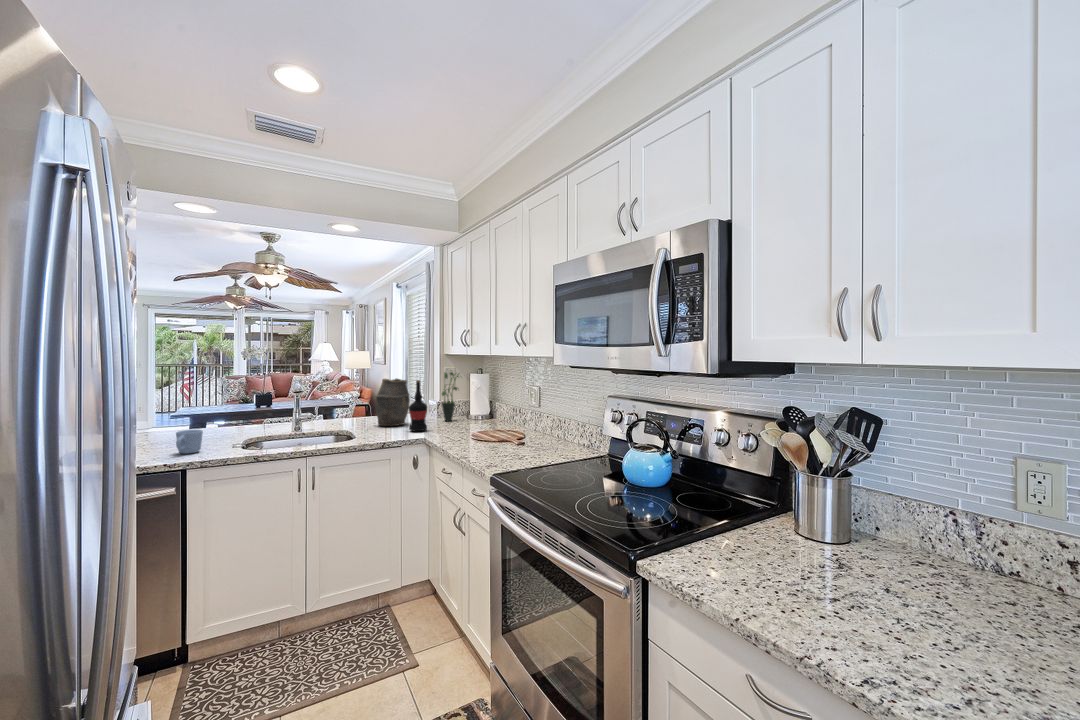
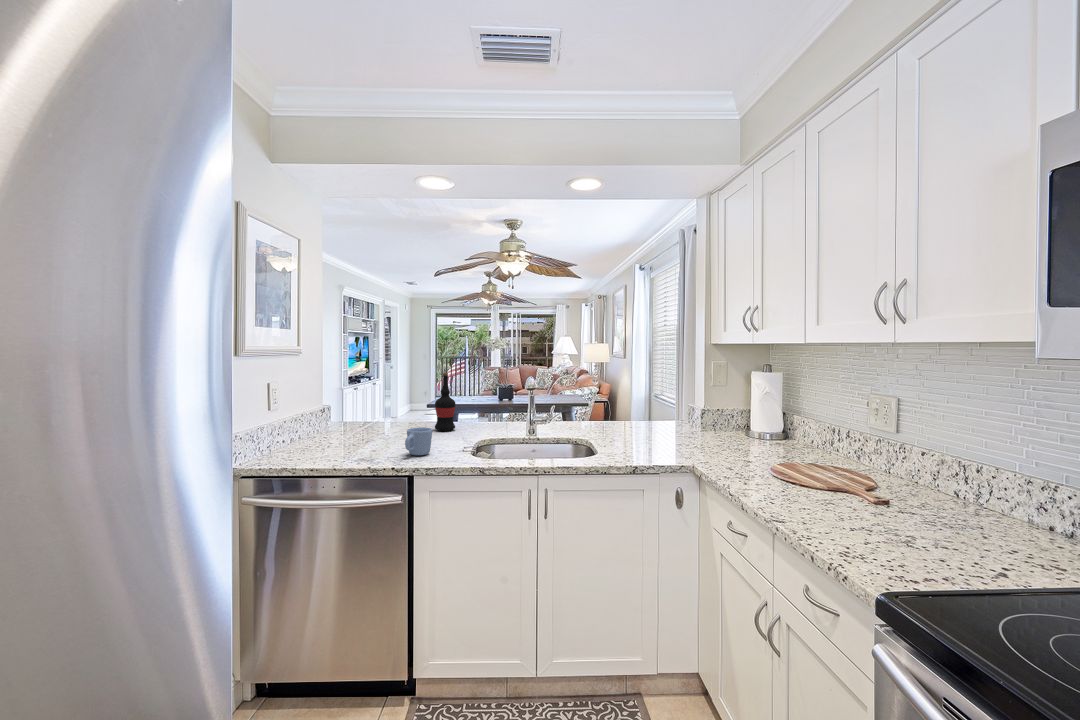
potted plant: present [442,372,459,421] -> none [709,365,742,438]
vase: present [376,378,410,426] -> none [623,375,667,439]
wine bottle: present [409,380,427,431] -> present [435,373,456,431]

